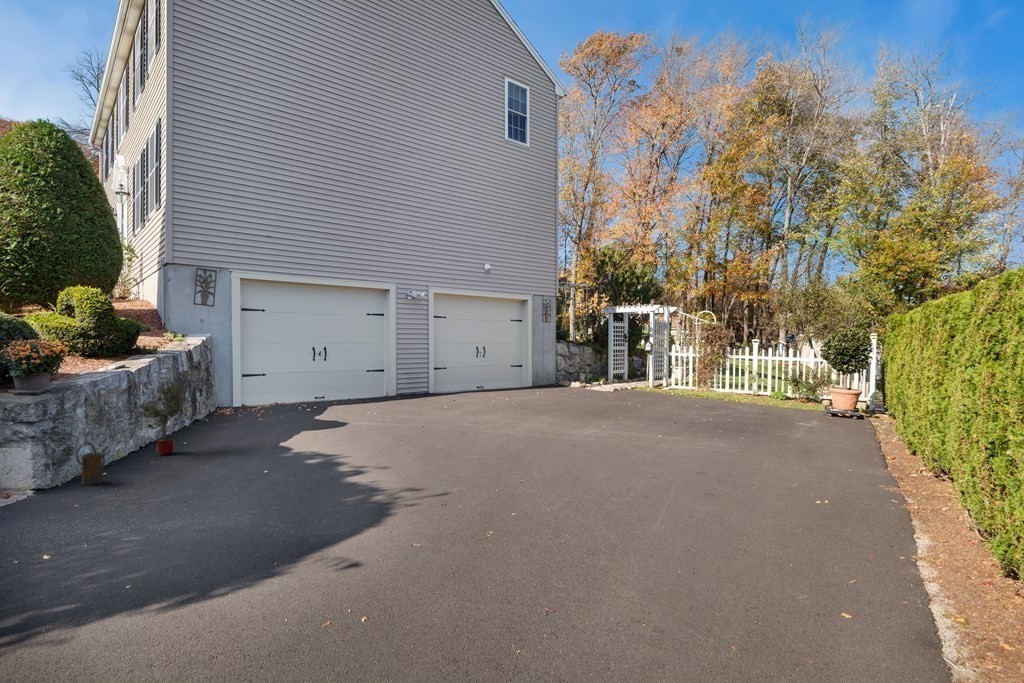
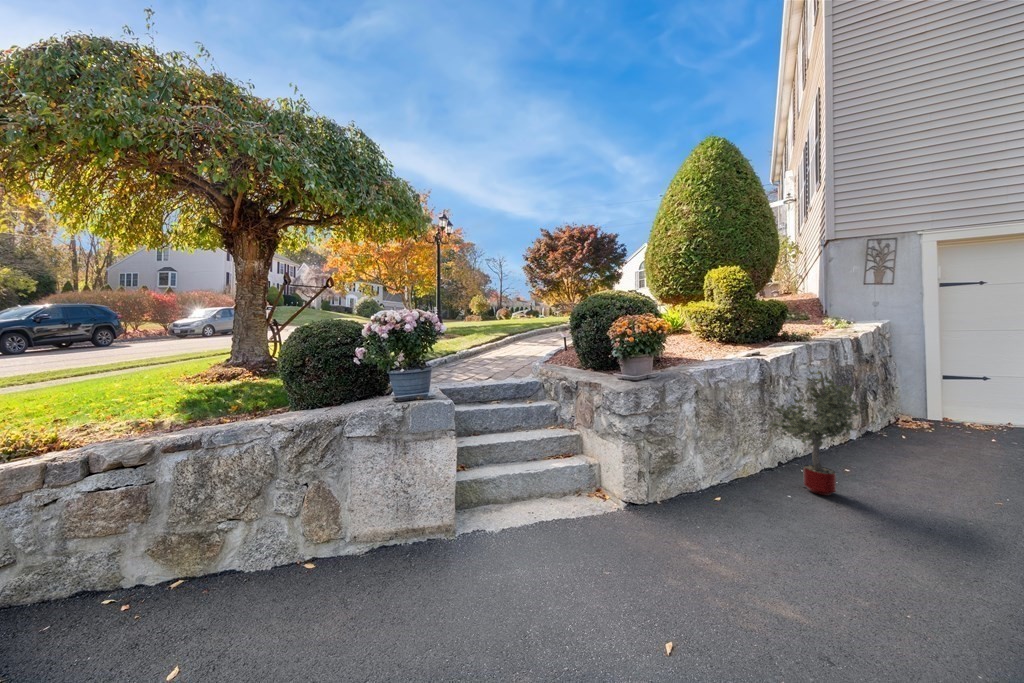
watering can: present [76,442,107,485] -> none [668,458,717,525]

